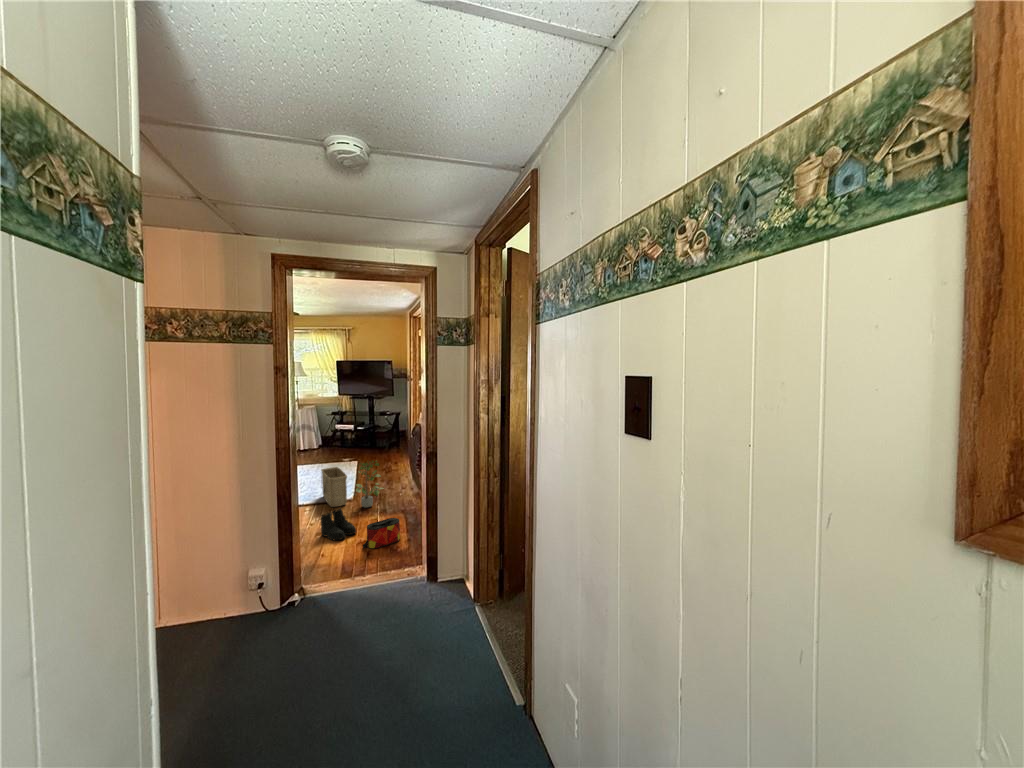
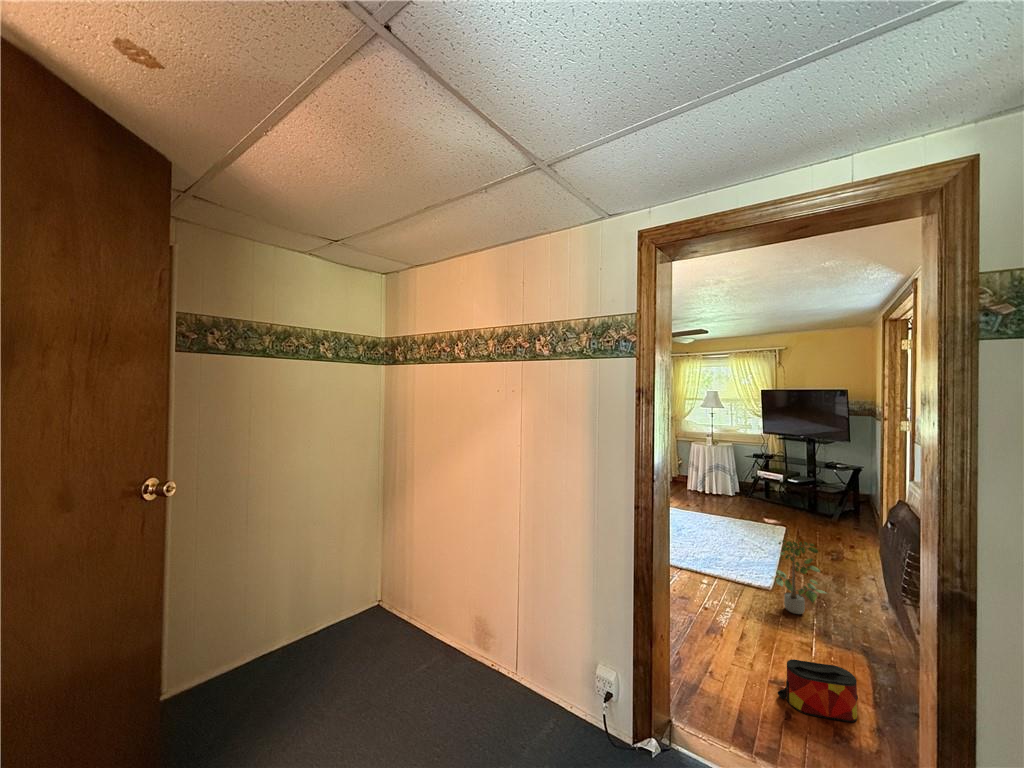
basket: present [321,467,347,507] -> none [726,530,763,594]
boots: present [321,509,356,541] -> none [714,603,770,658]

